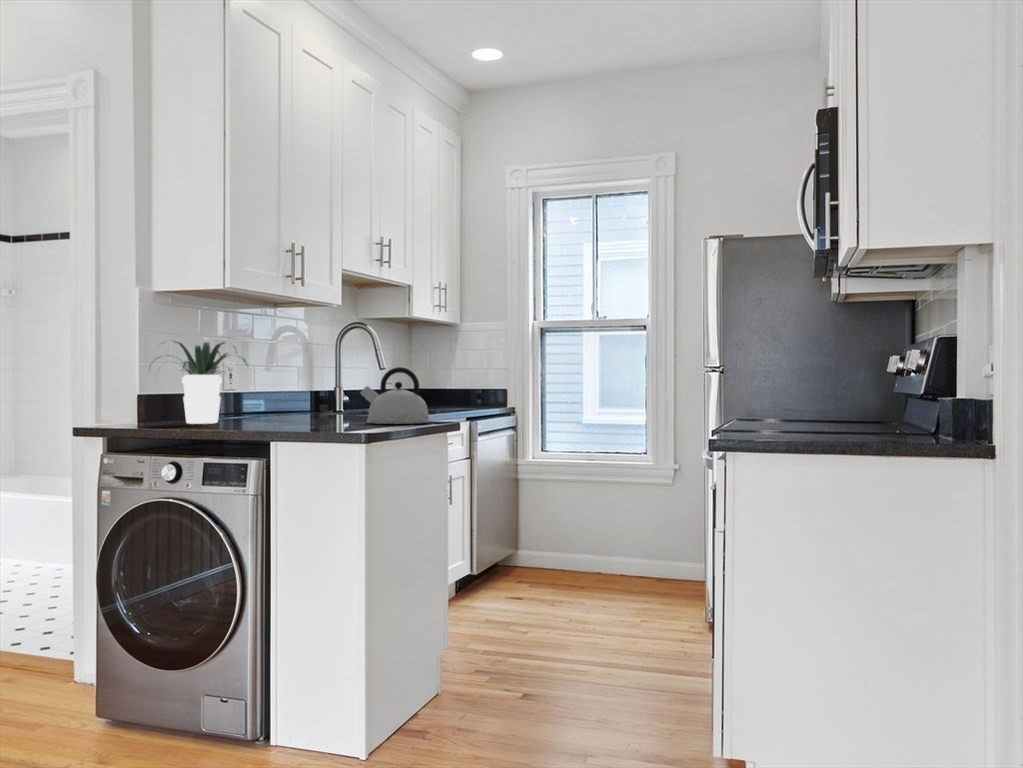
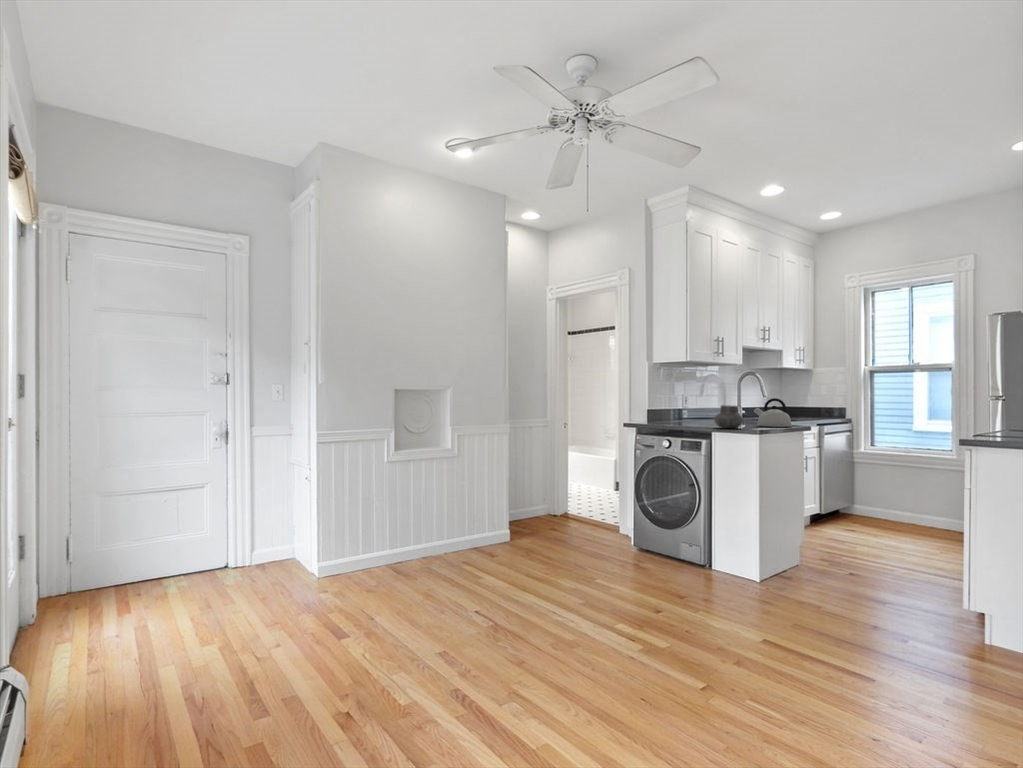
potted plant: present [150,341,247,424] -> none [653,386,698,423]
vase: none [276,380,338,430] -> present [714,405,744,428]

